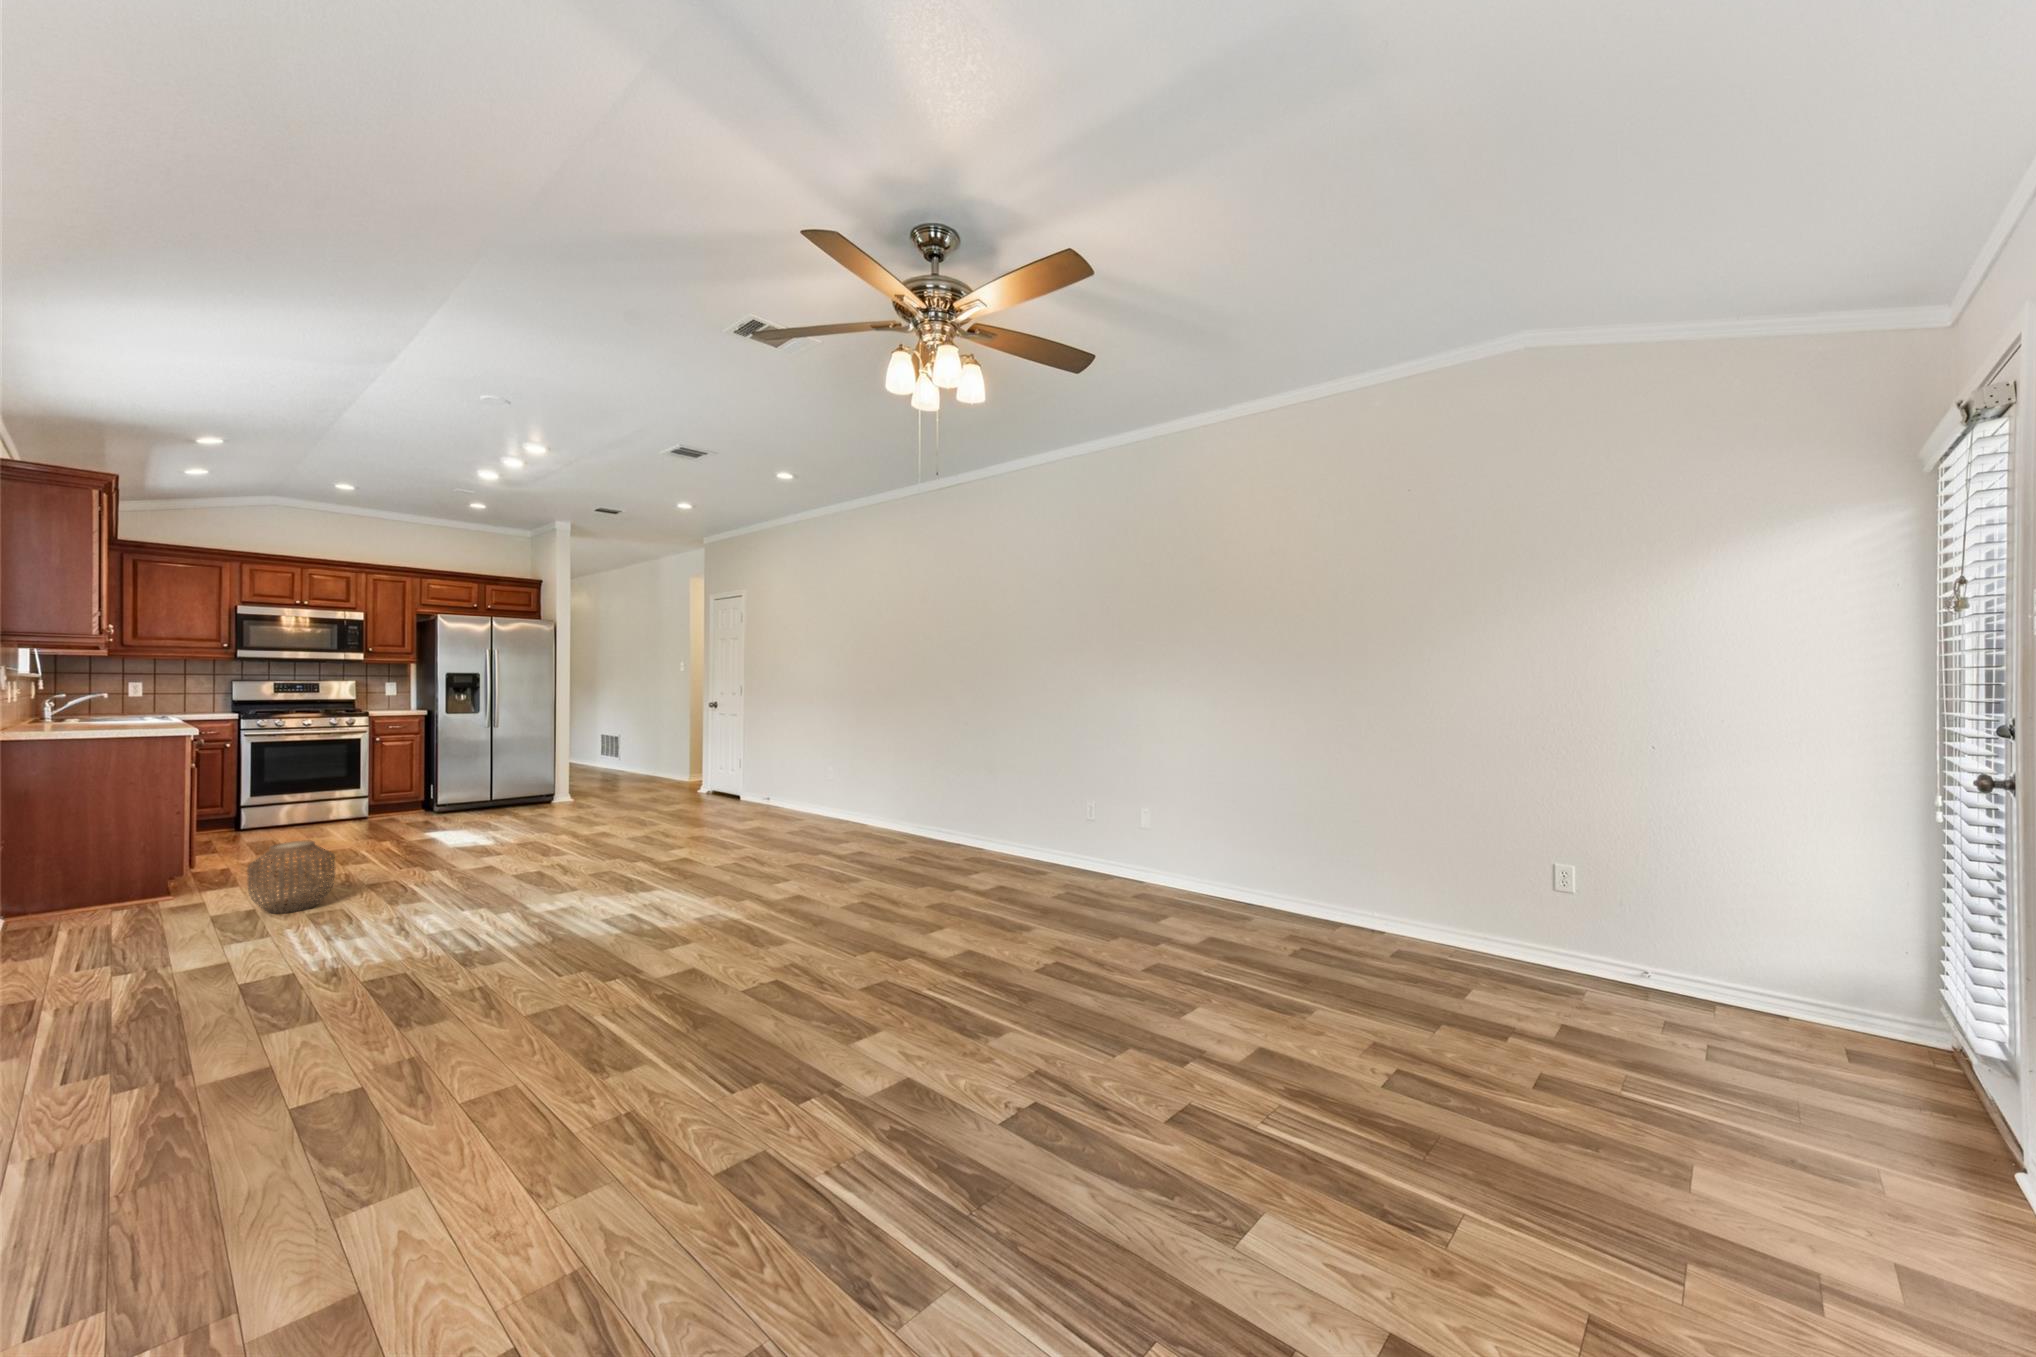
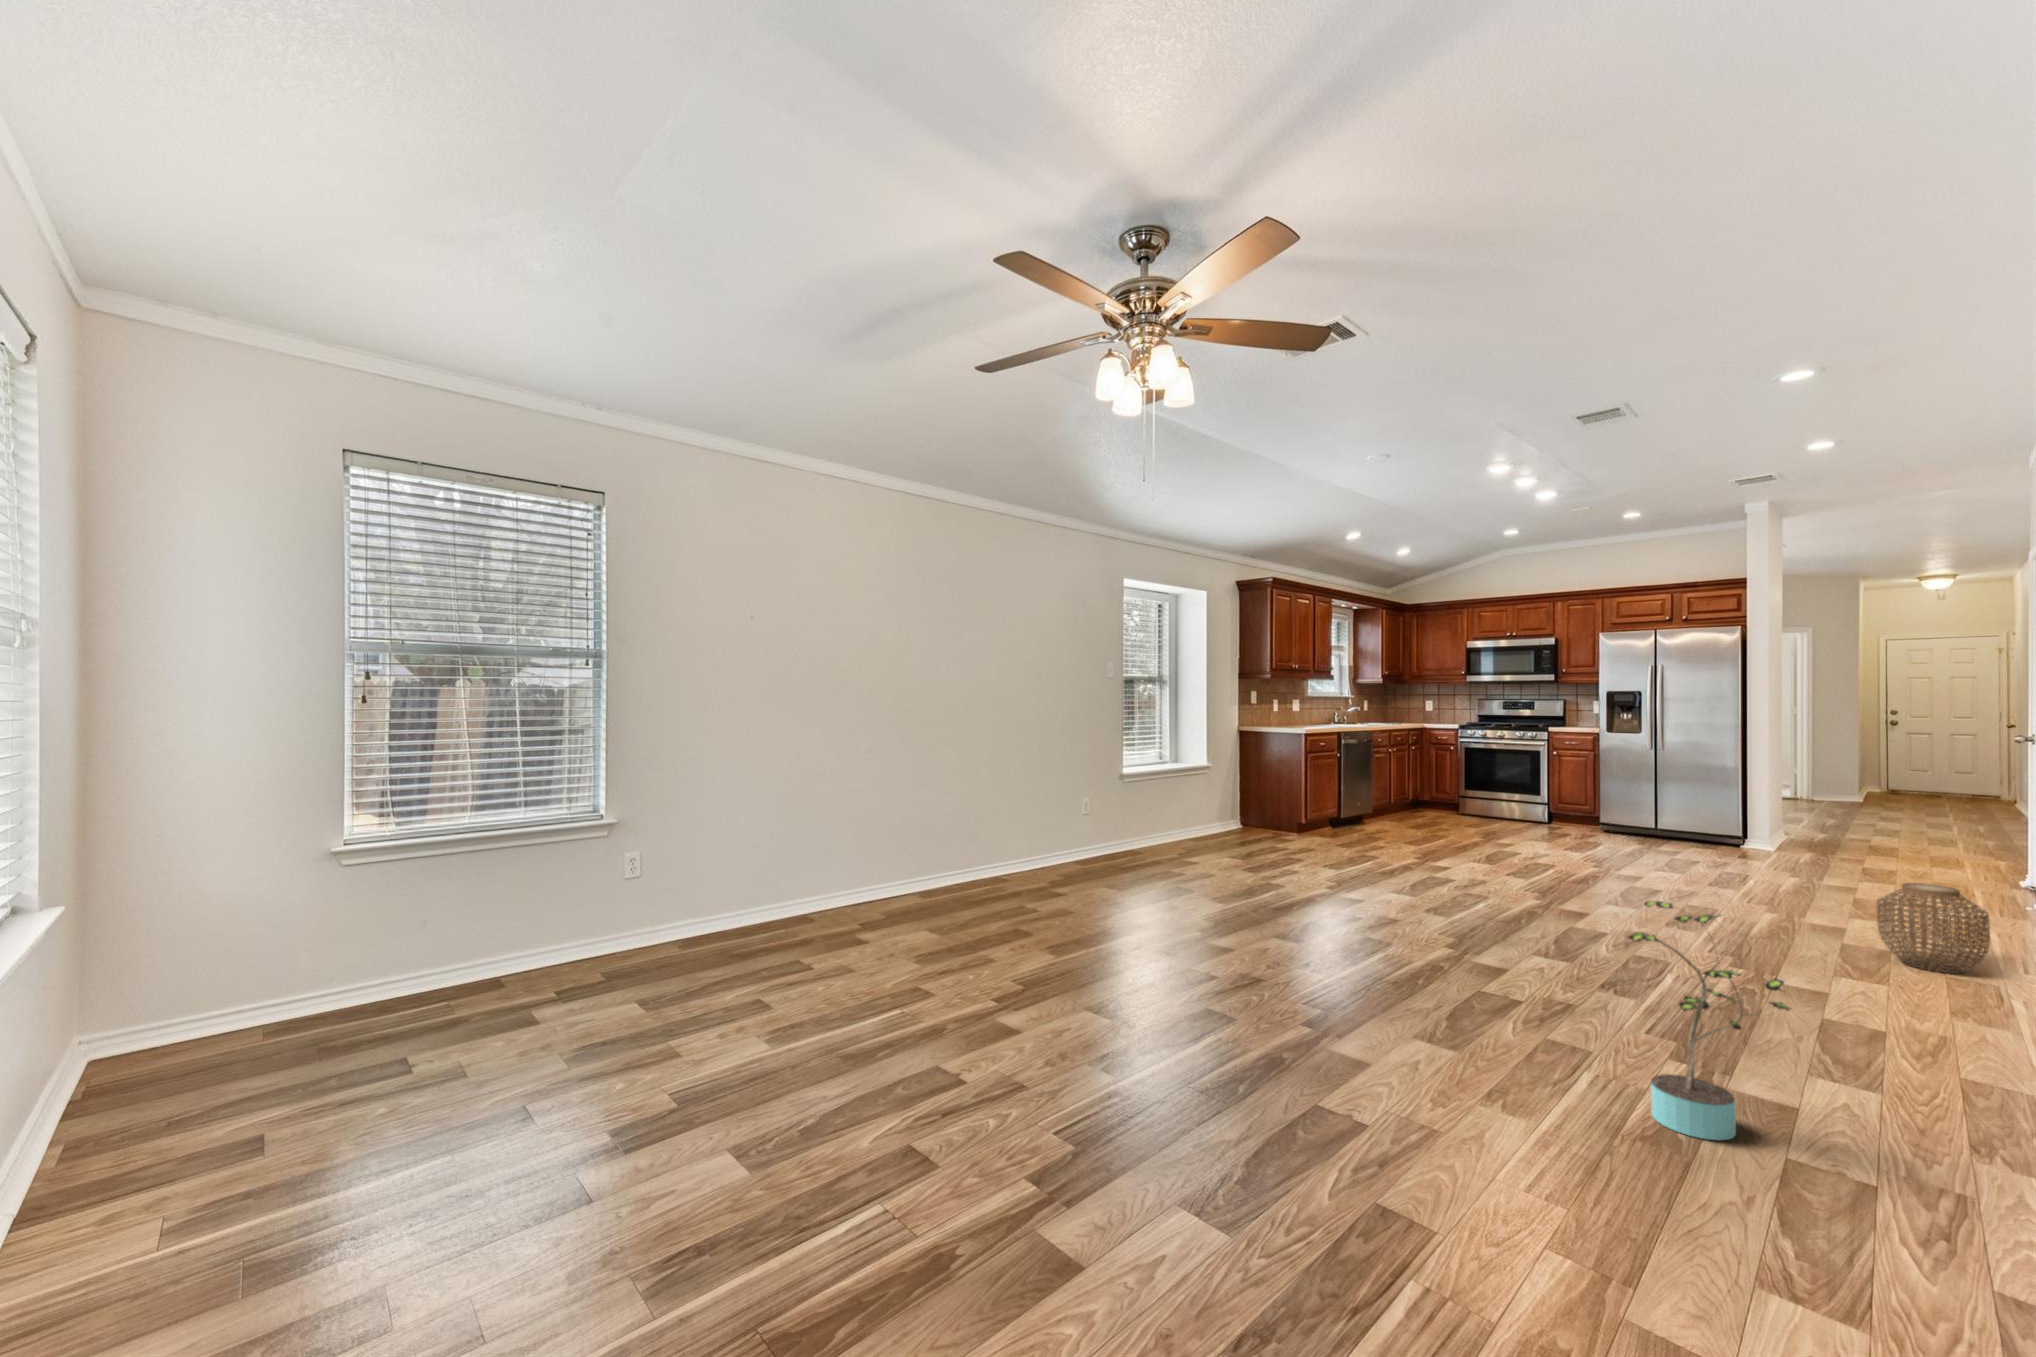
potted plant: none [116,918,290,1159] -> present [1628,901,1790,1140]

